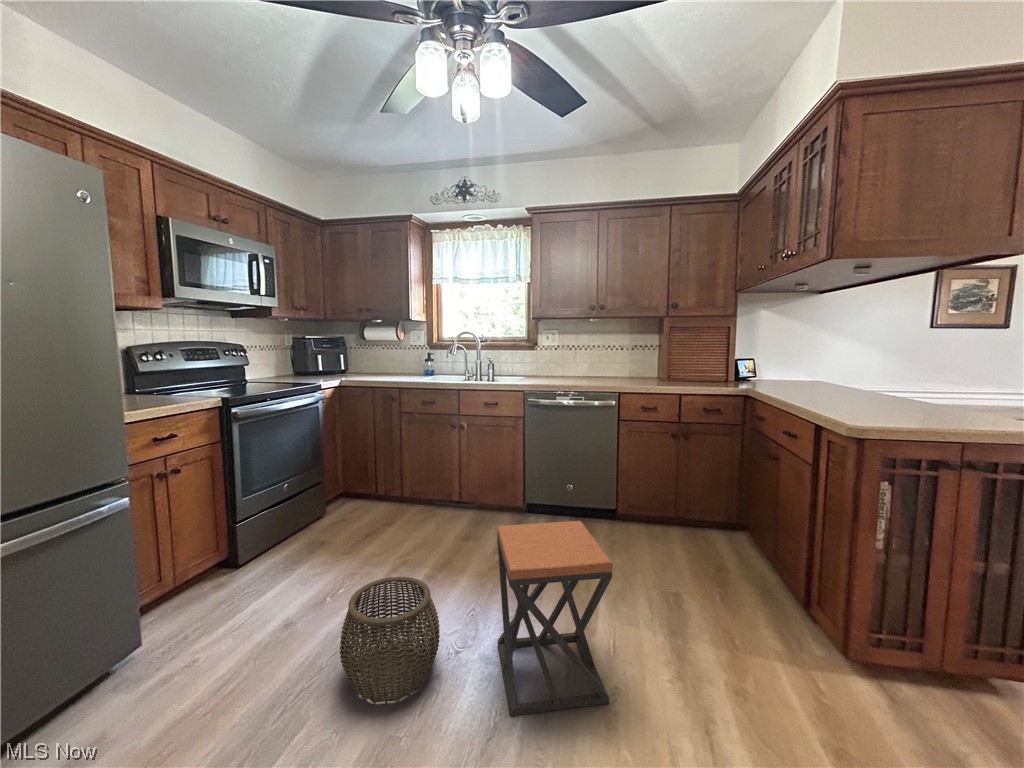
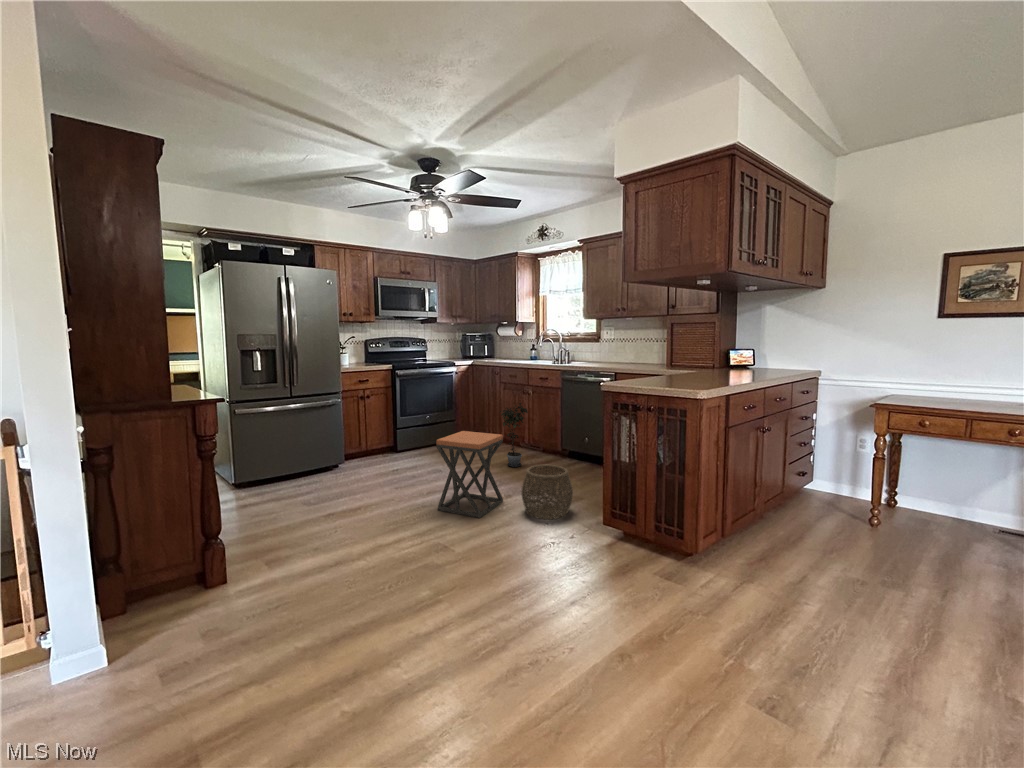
potted plant: none [460,445,504,547] -> present [500,403,528,467]
woven basket: present [340,576,440,703] -> present [522,465,573,519]

